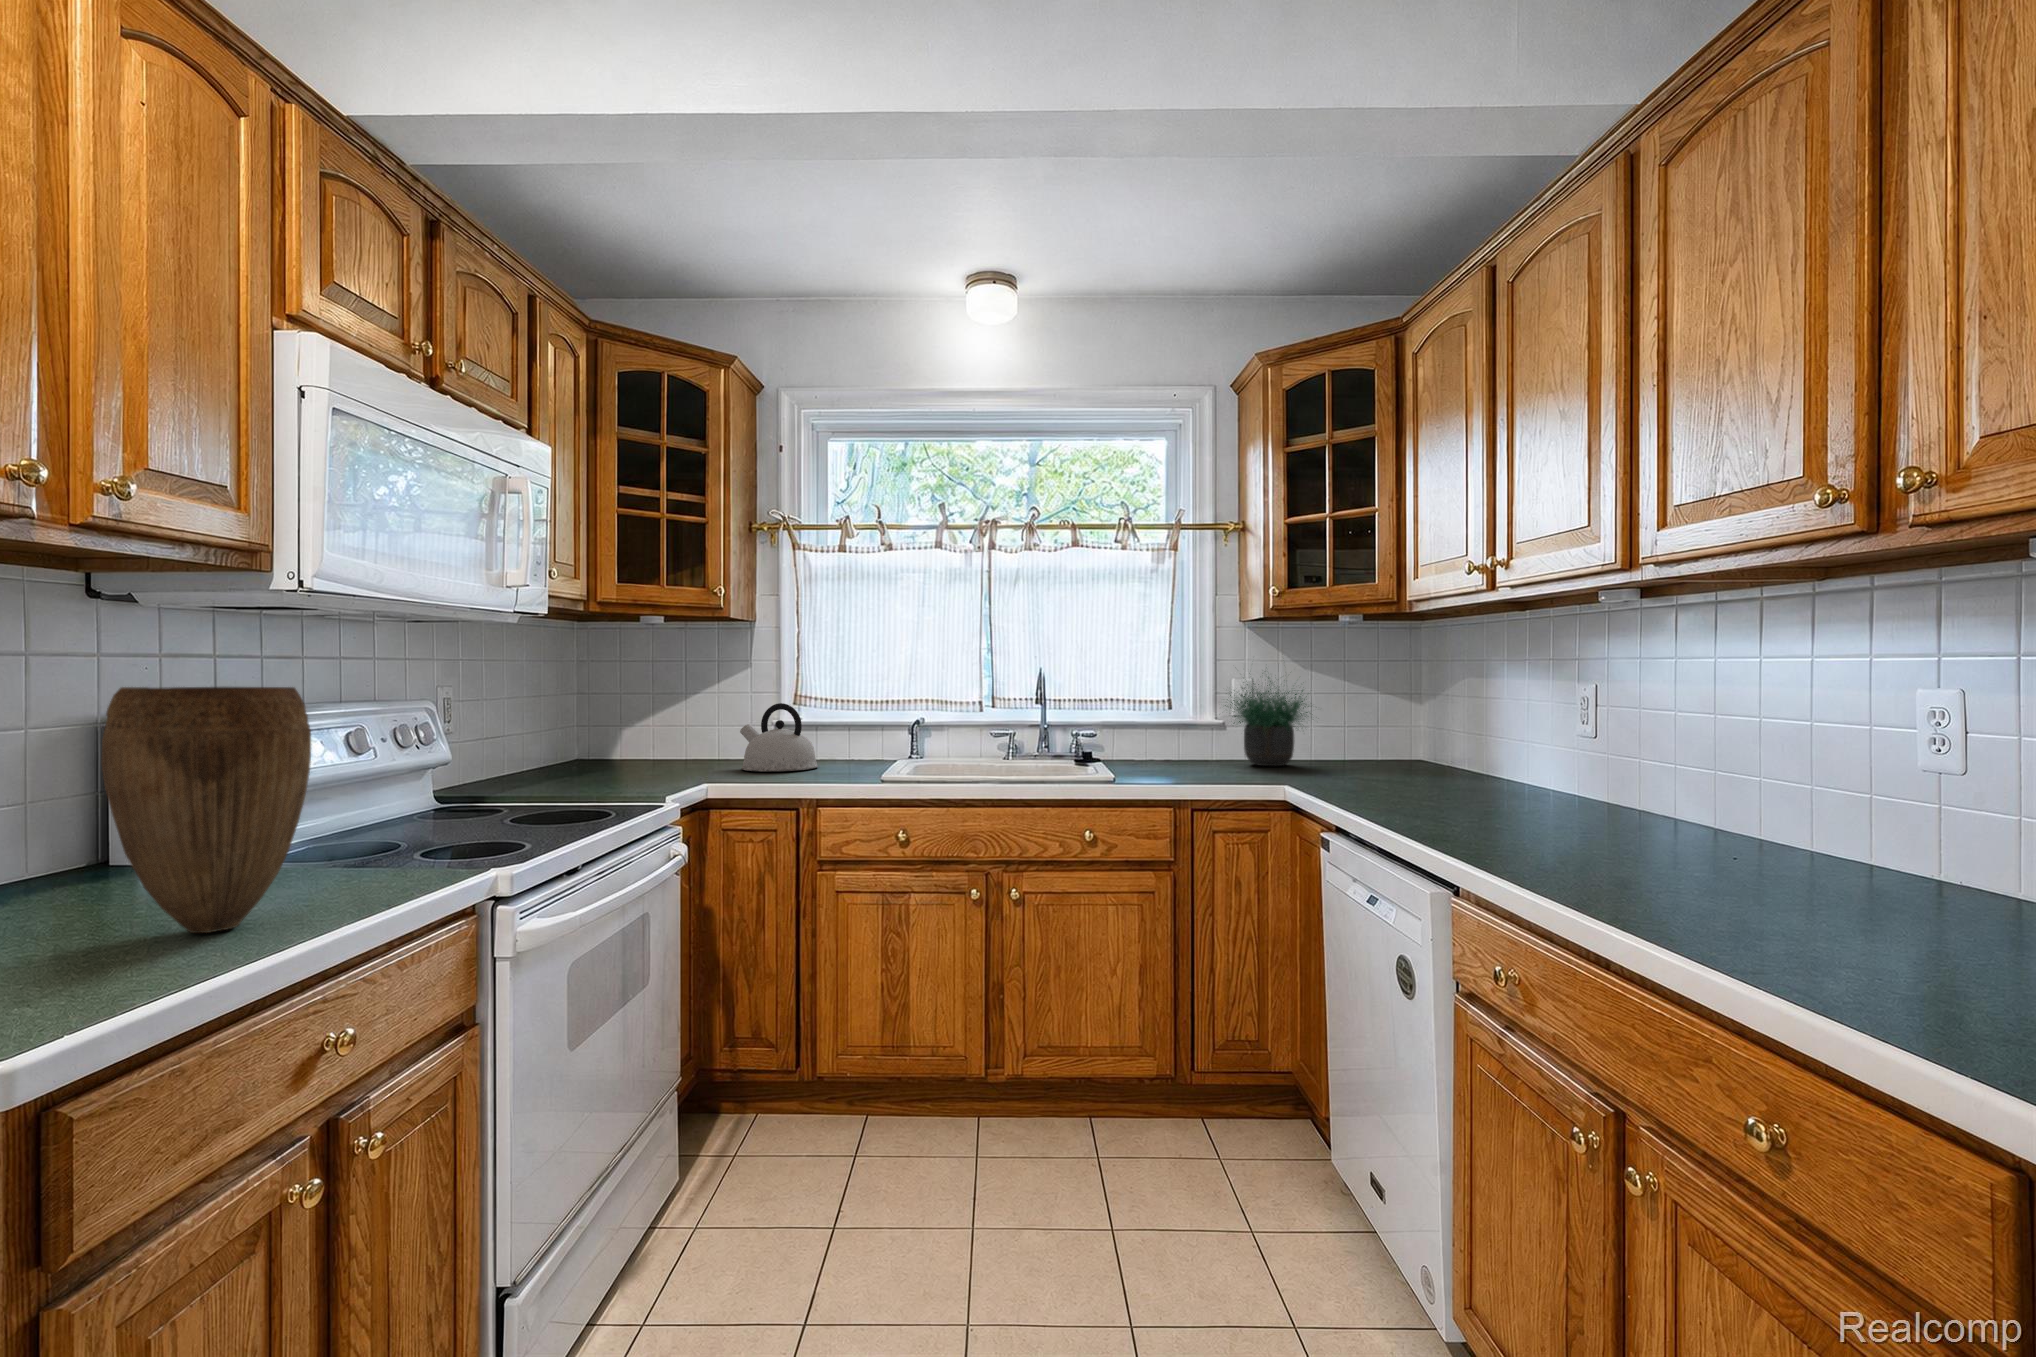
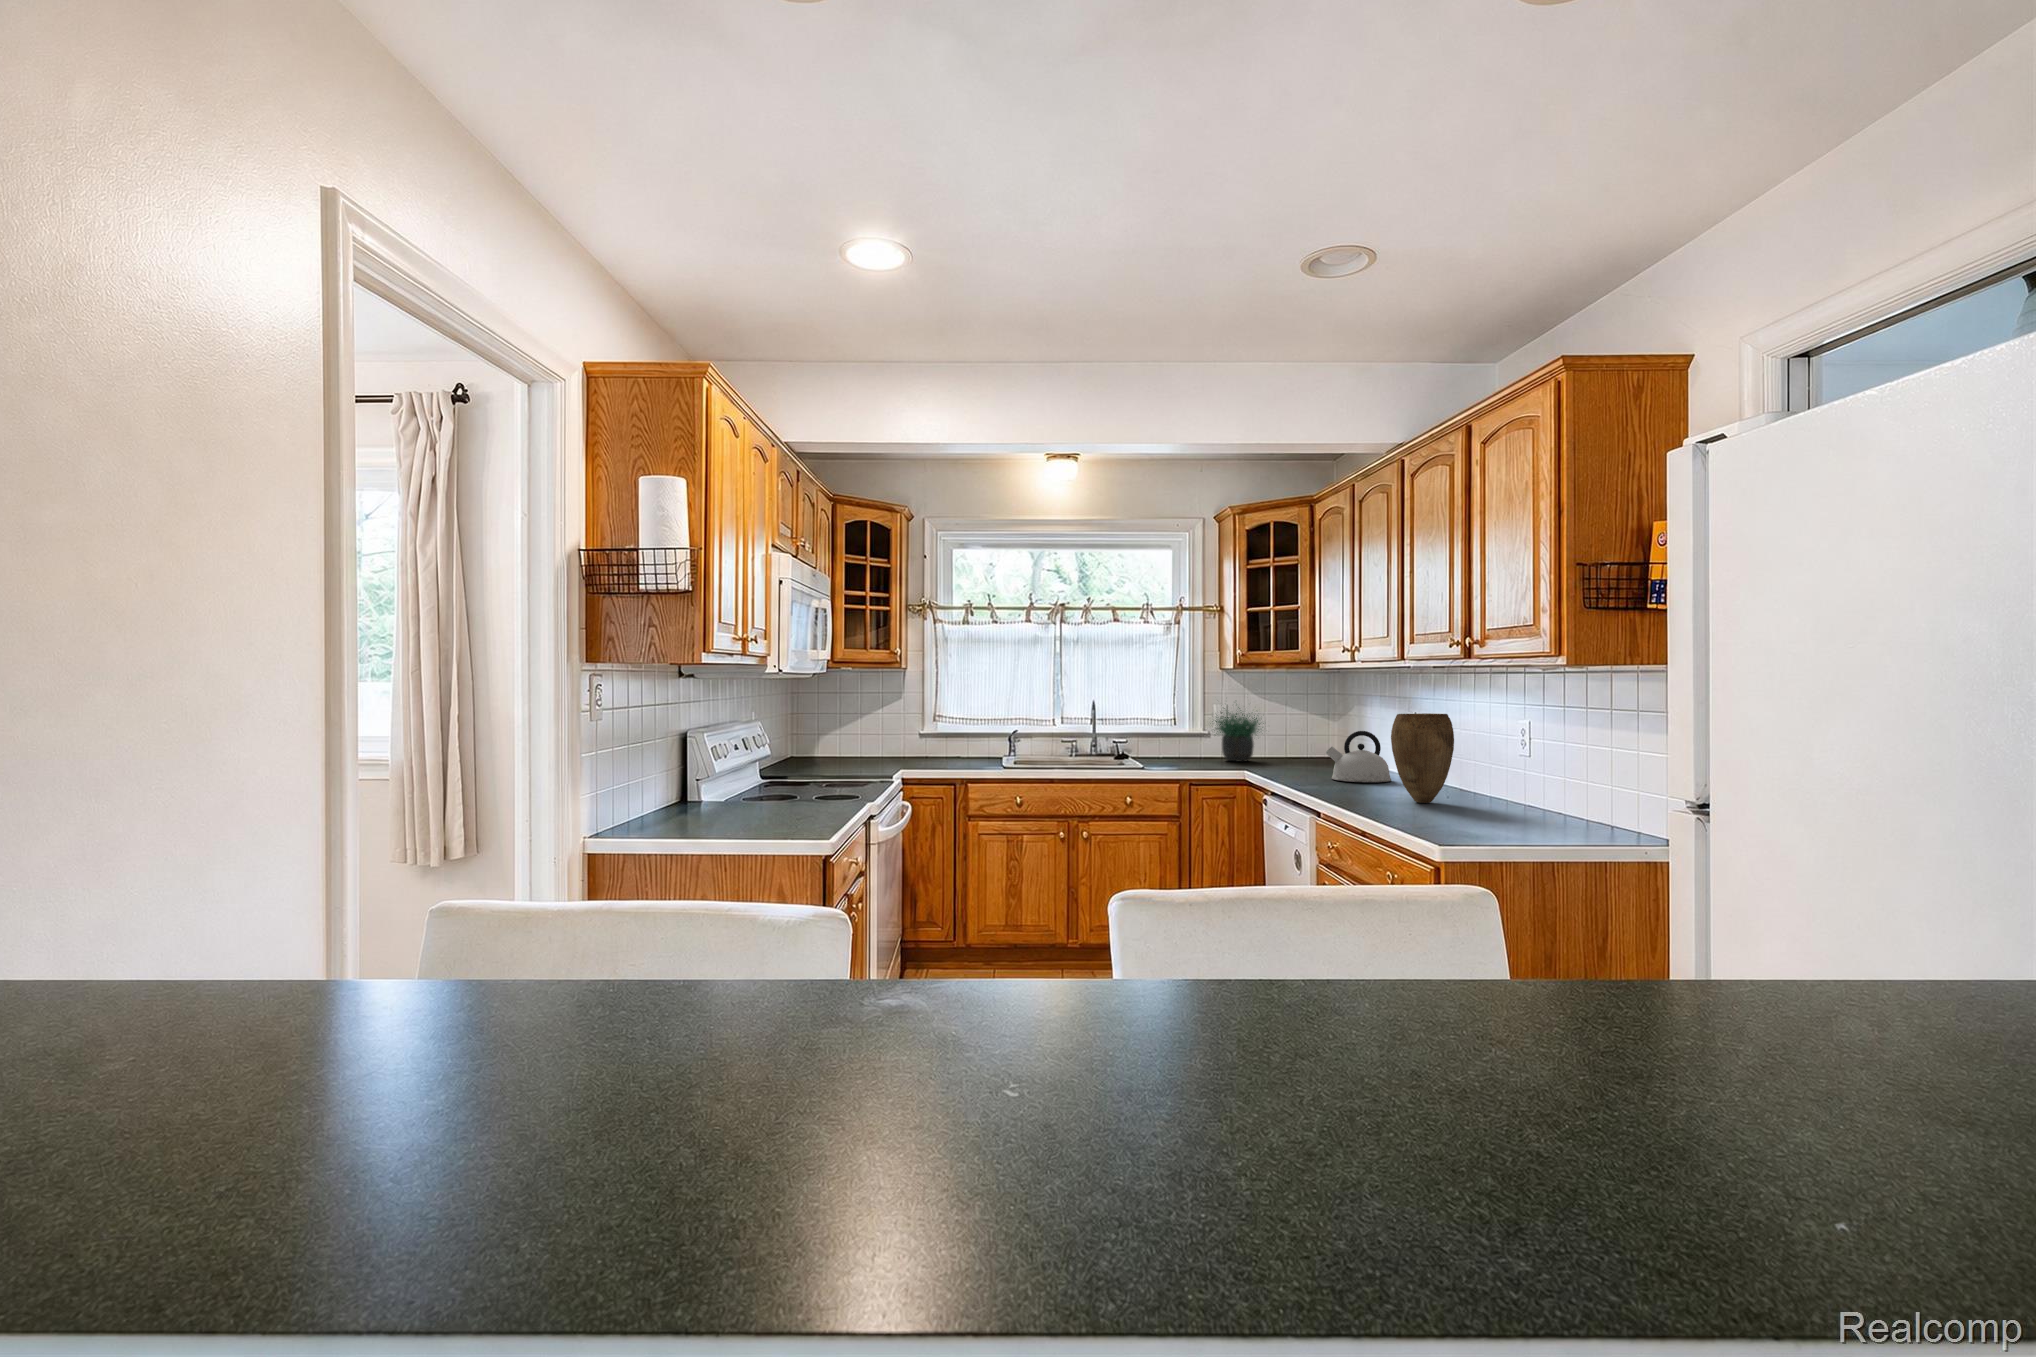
vase: present [102,687,311,933] -> present [1391,713,1454,803]
kettle: present [740,703,818,771] -> present [1326,731,1391,782]

